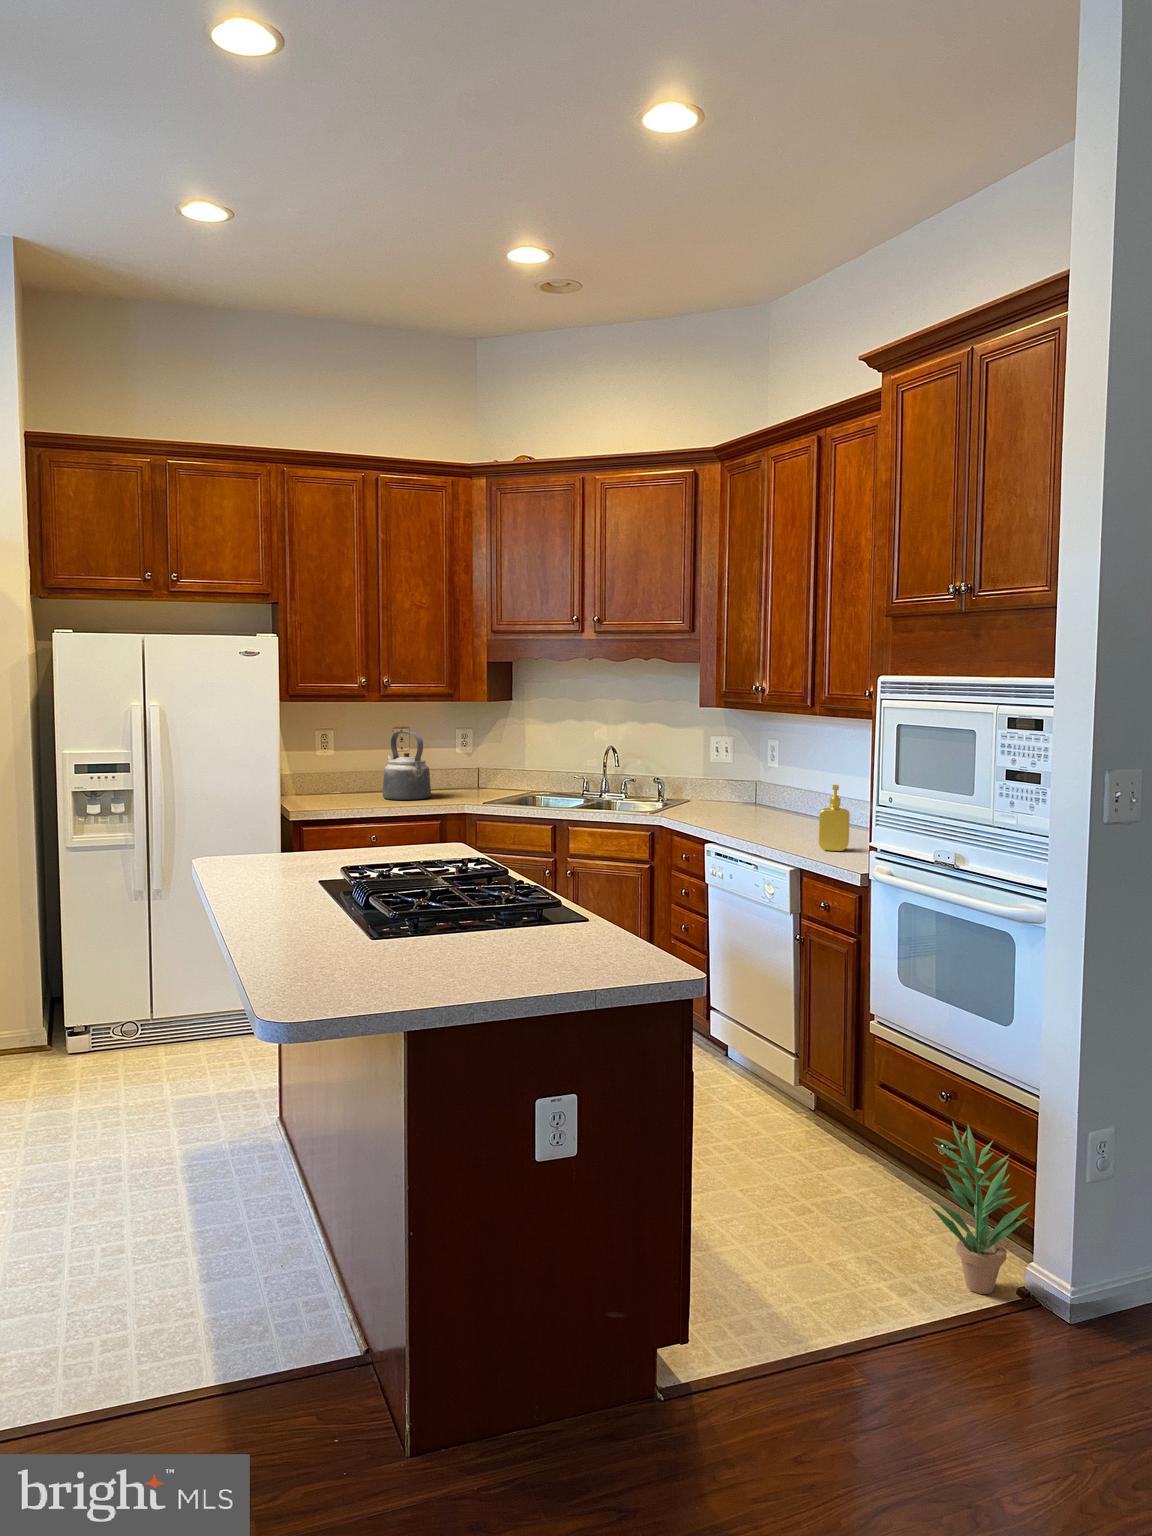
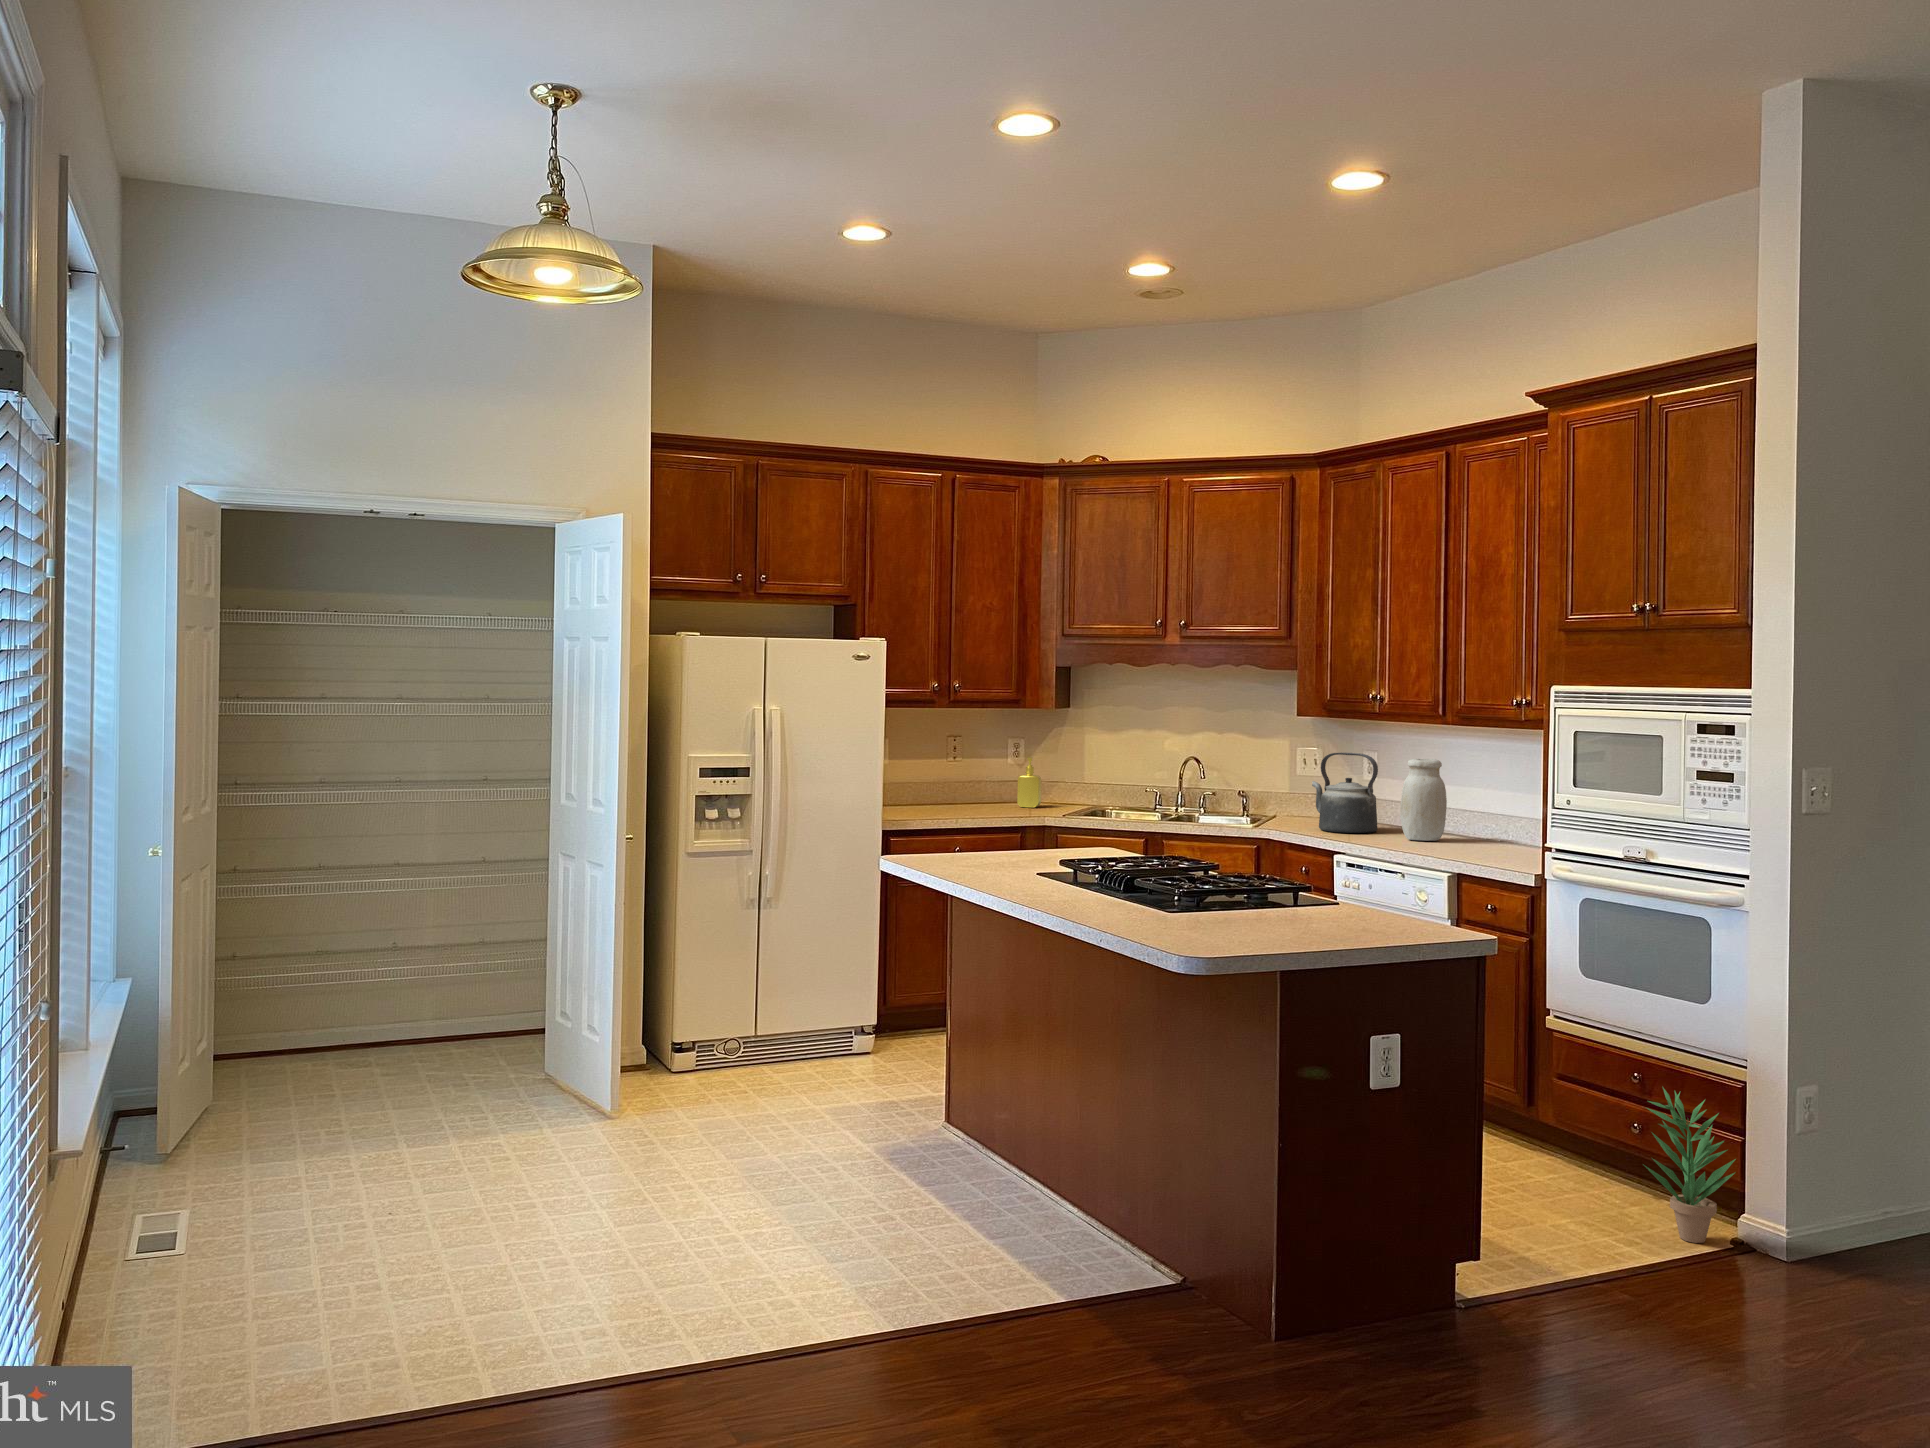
kettle: present [383,731,431,800] -> present [1312,753,1378,833]
jar: none [774,750,818,831] -> present [1400,759,1447,841]
soap dispenser: present [819,785,850,851] -> present [1017,757,1041,808]

